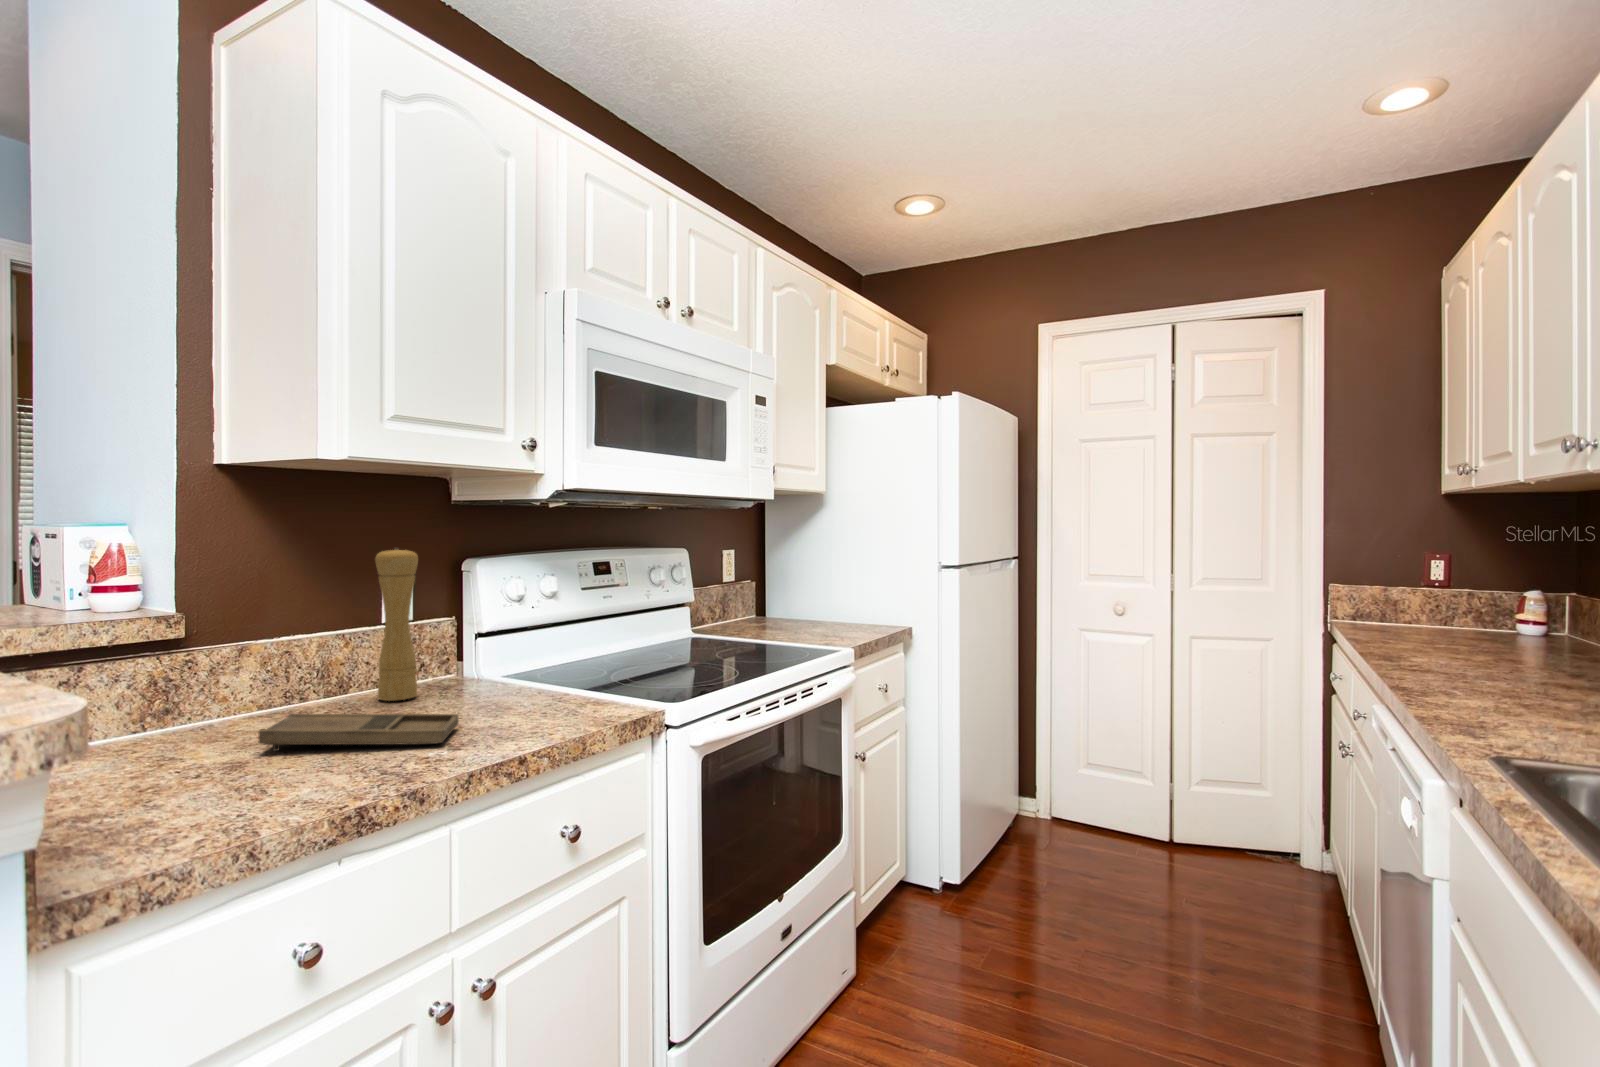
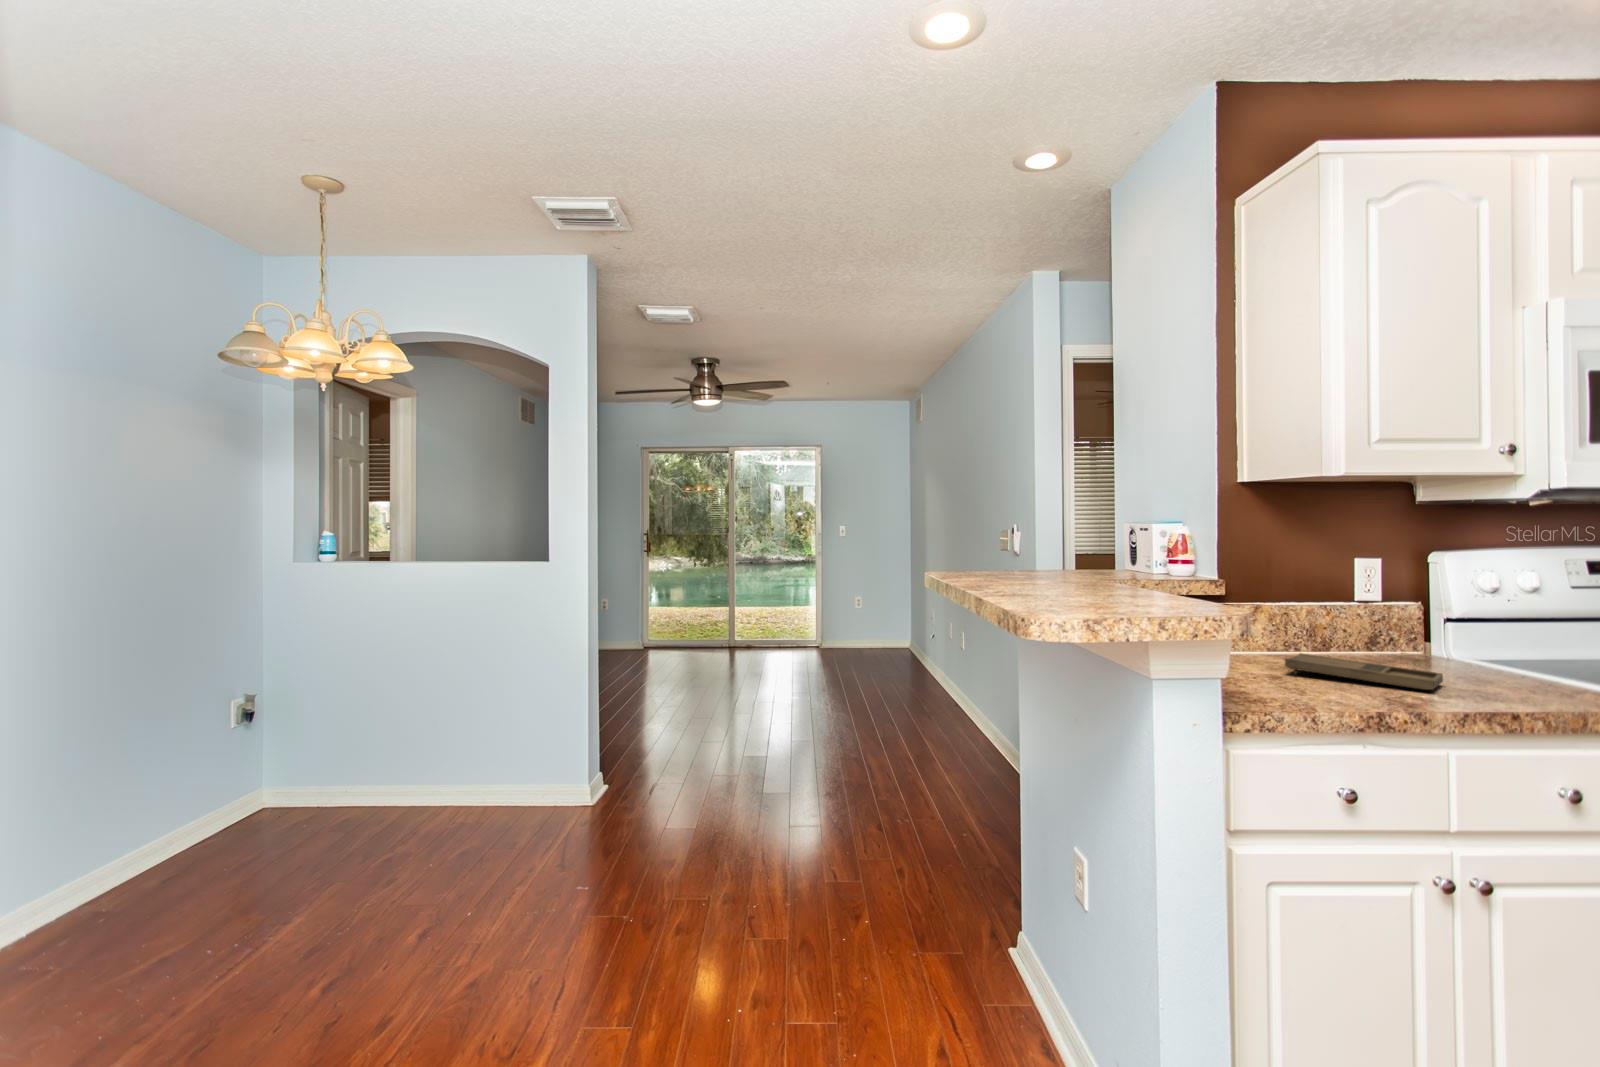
pepper mill: present [375,548,418,701] -> none [1354,541,1393,661]

